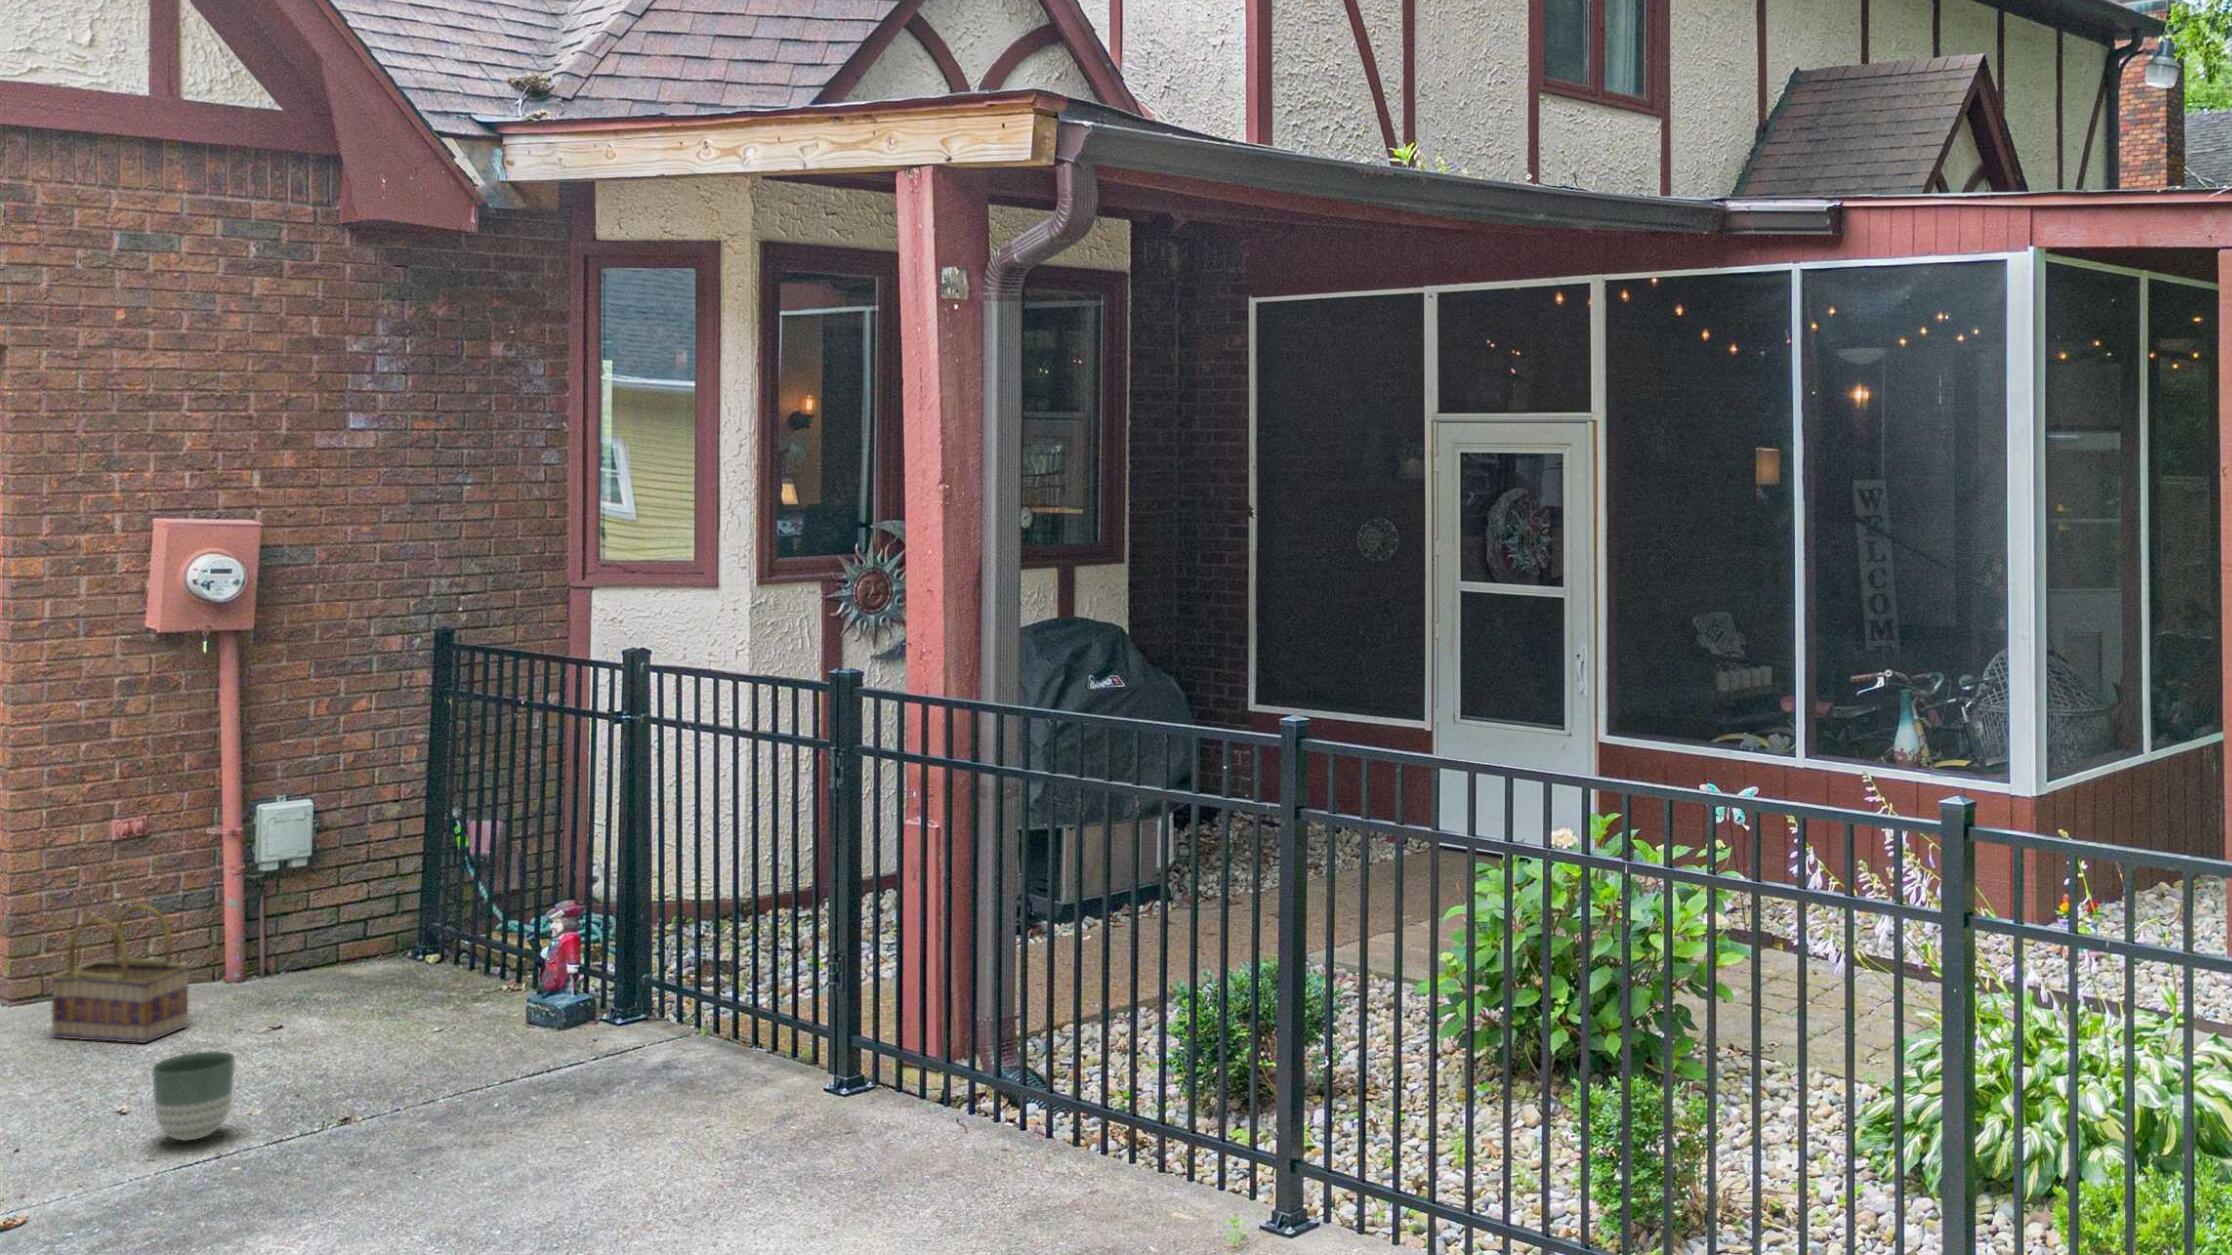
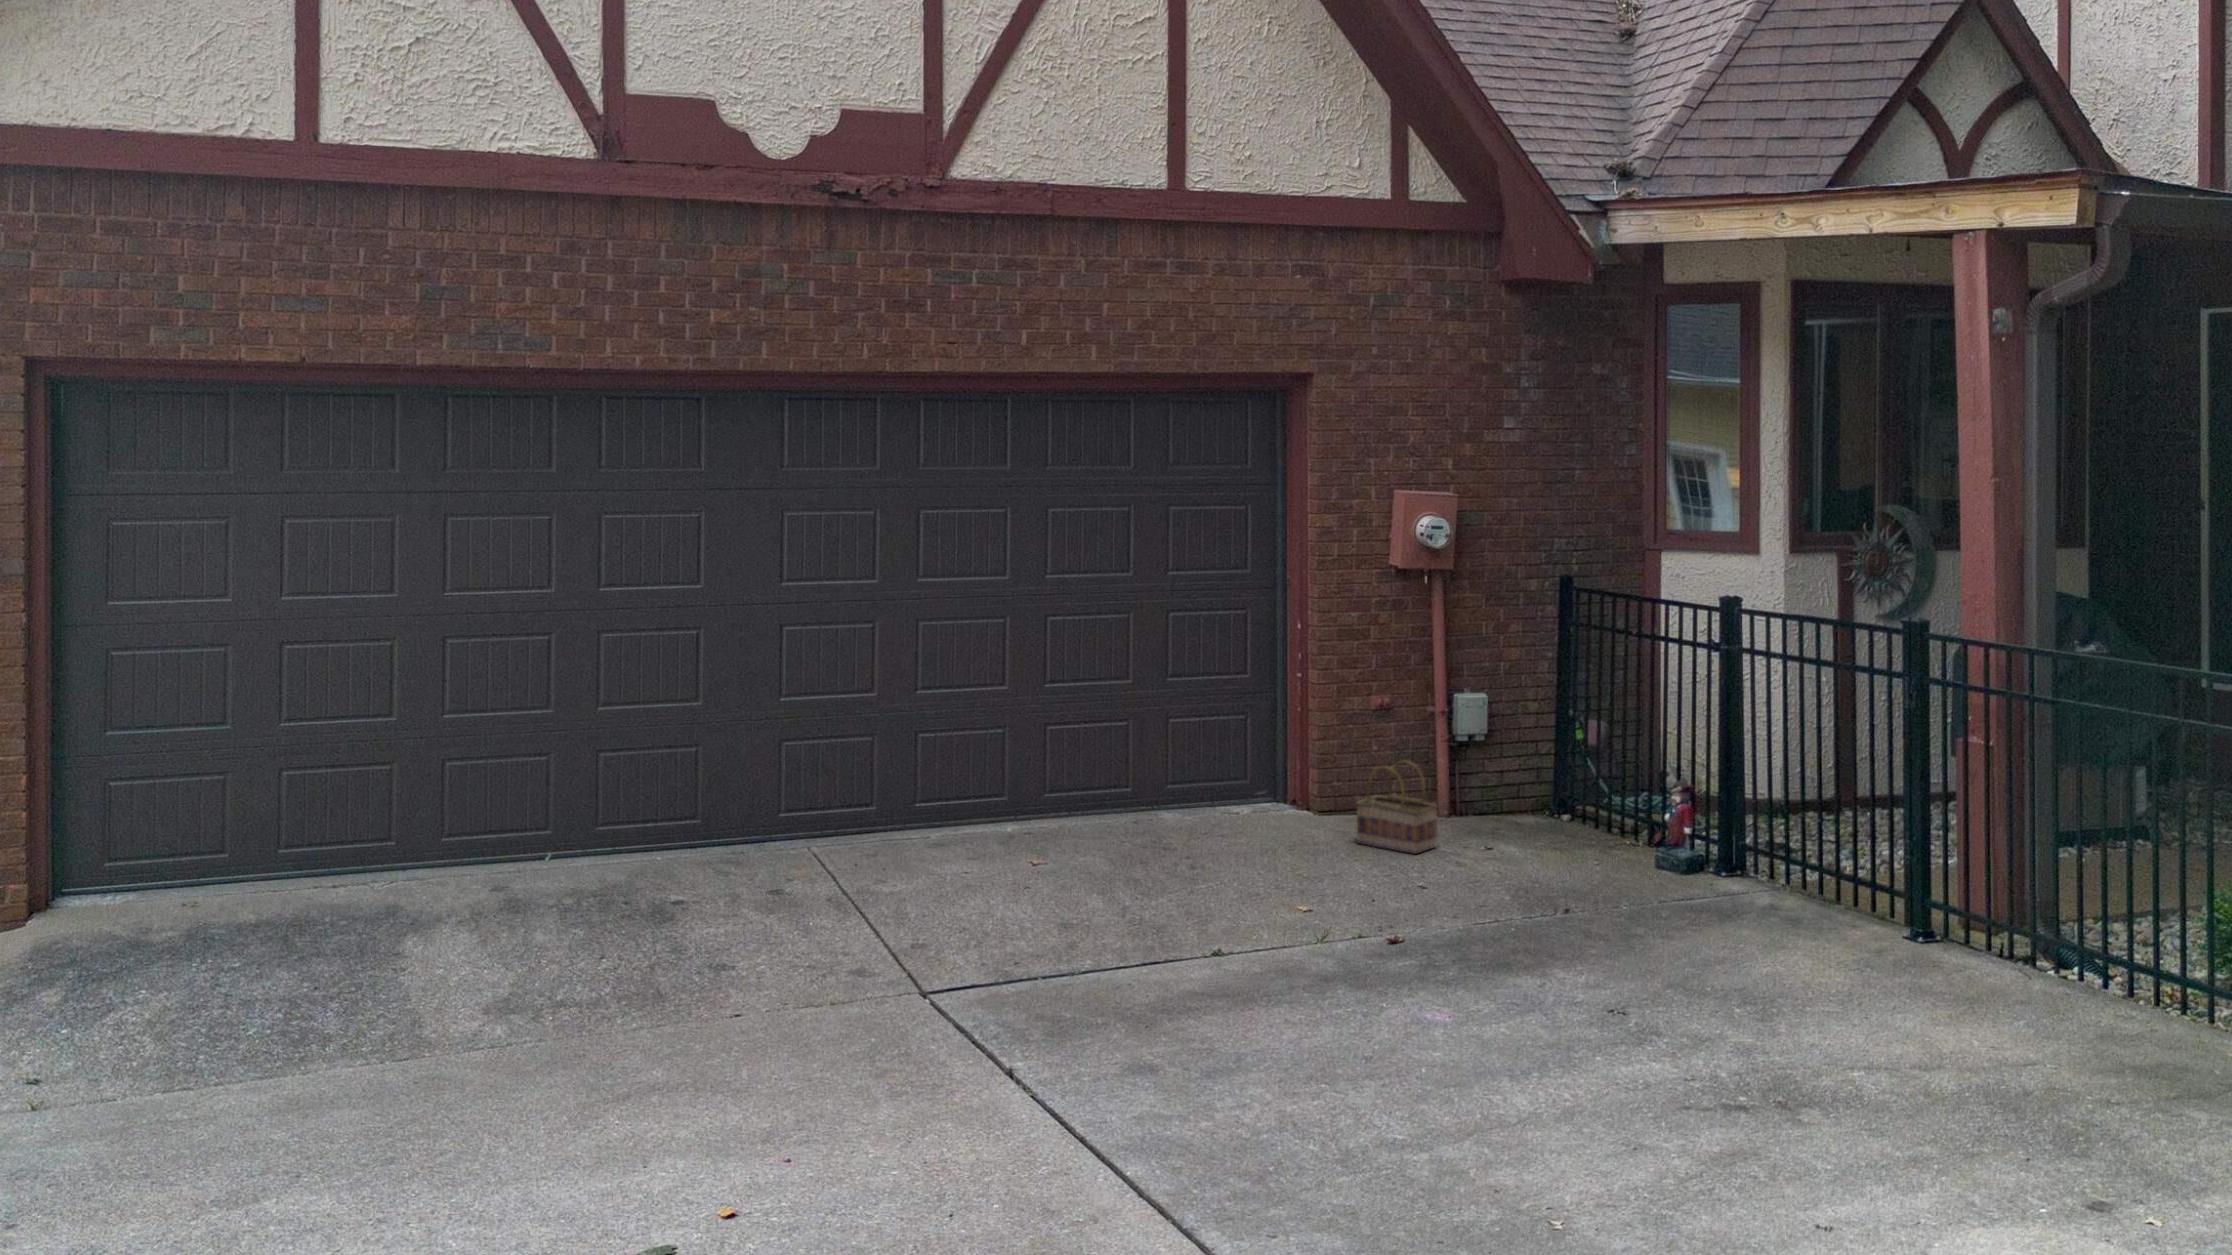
planter: present [152,1051,235,1141] -> none [1458,860,1506,918]

